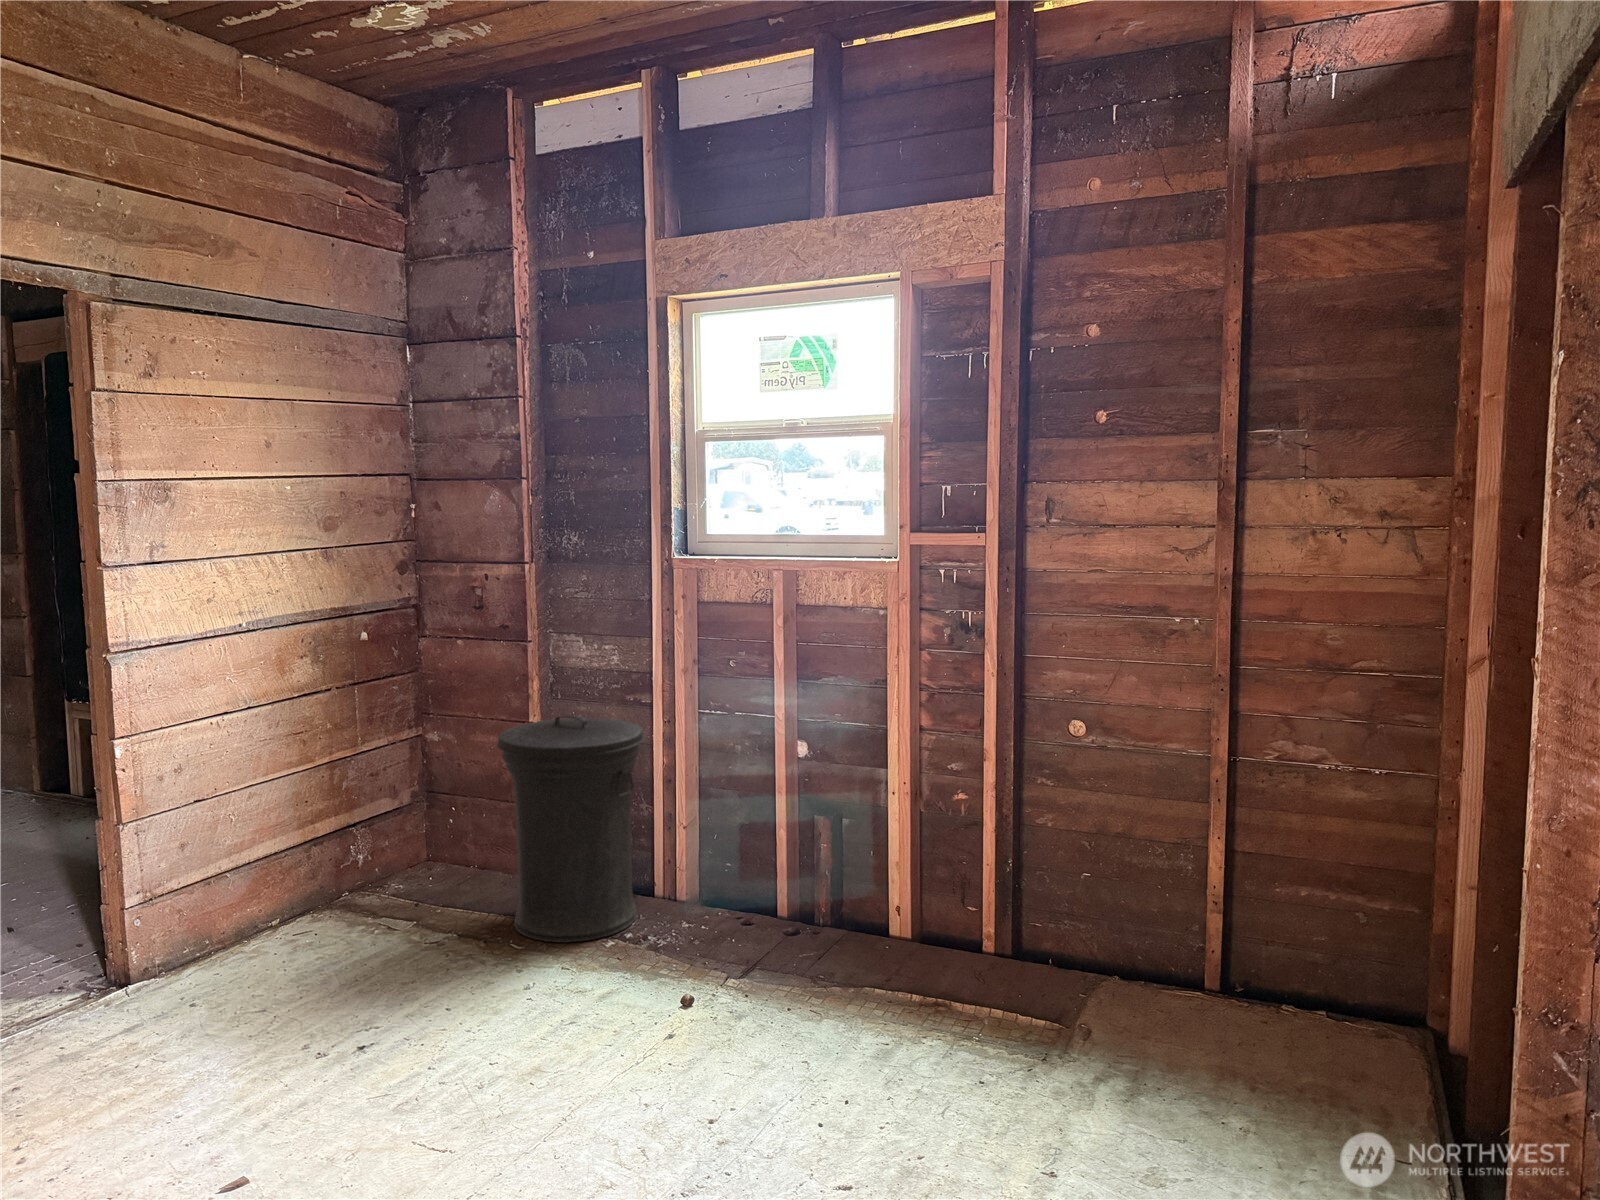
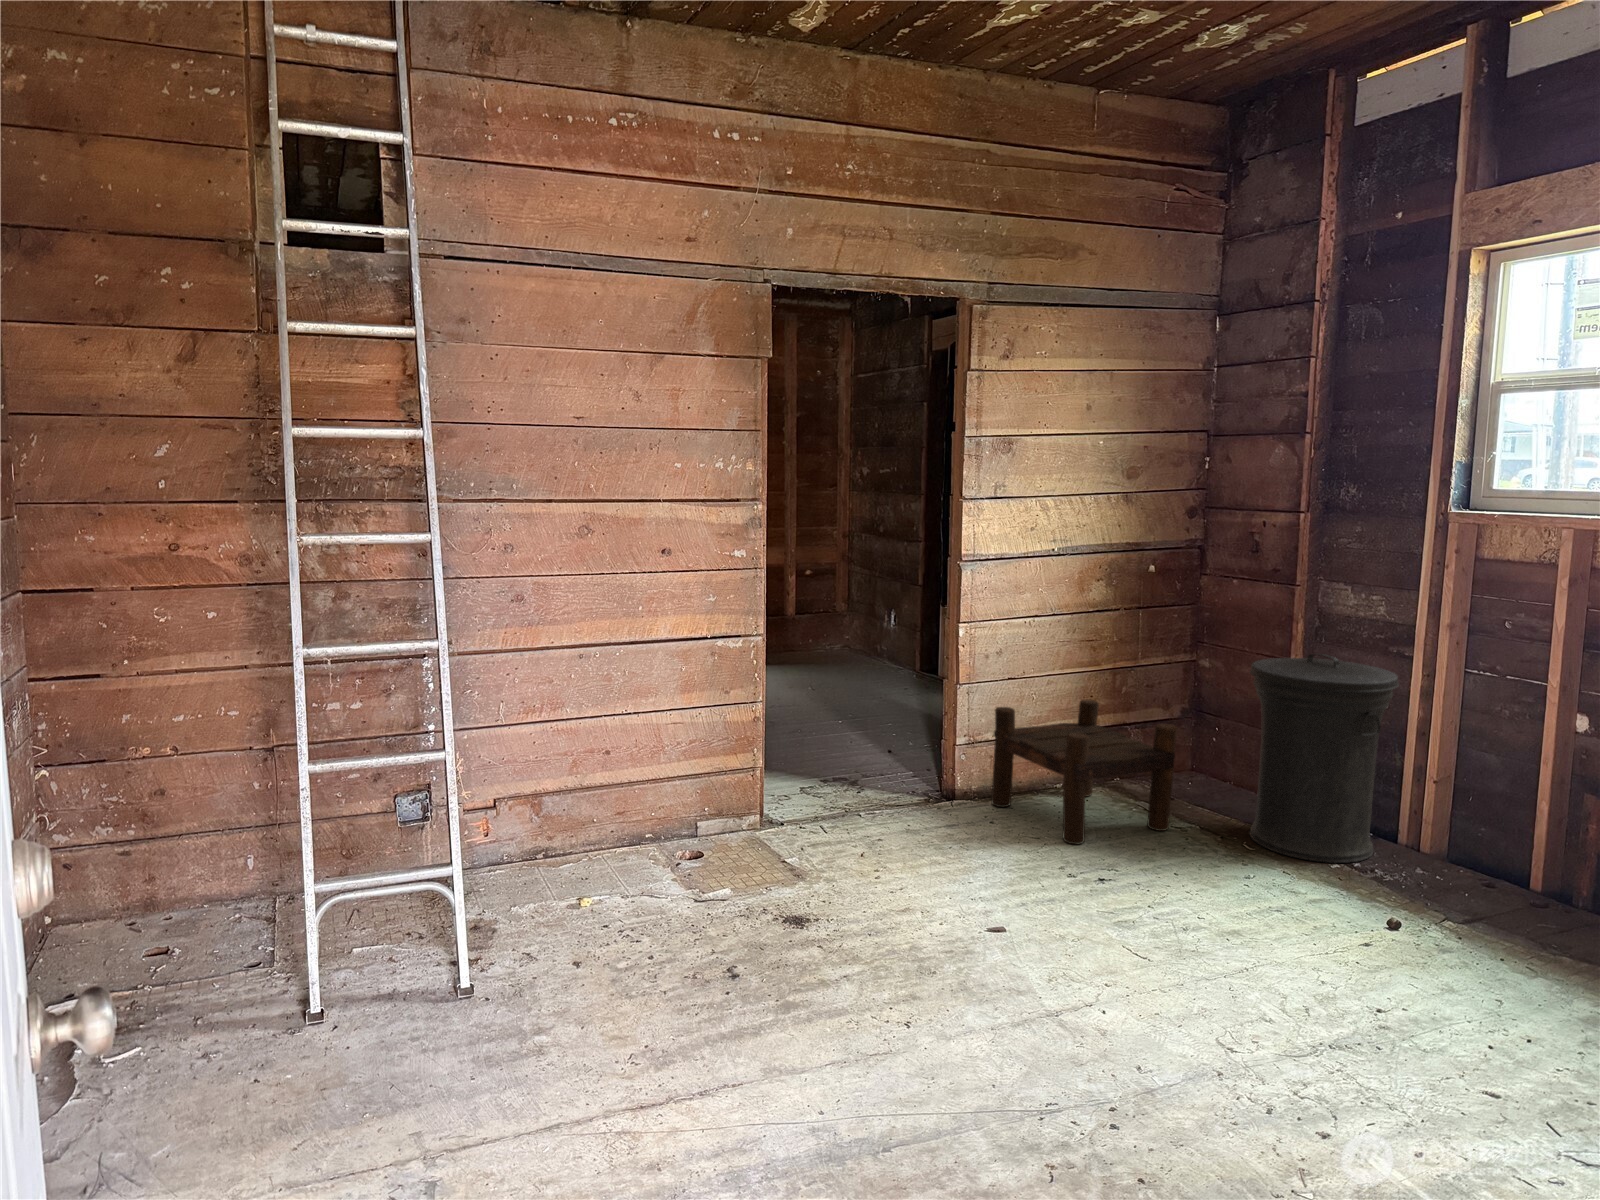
stool: none [180,808,426,1005] -> present [991,700,1177,845]

